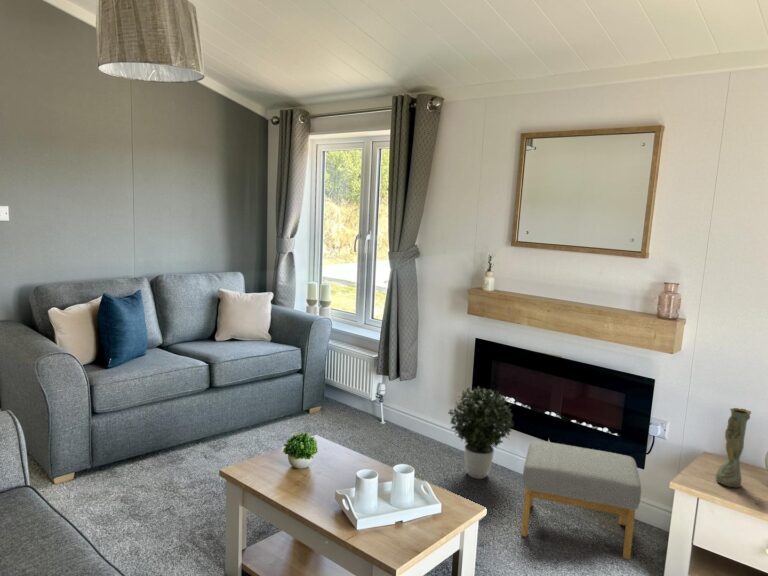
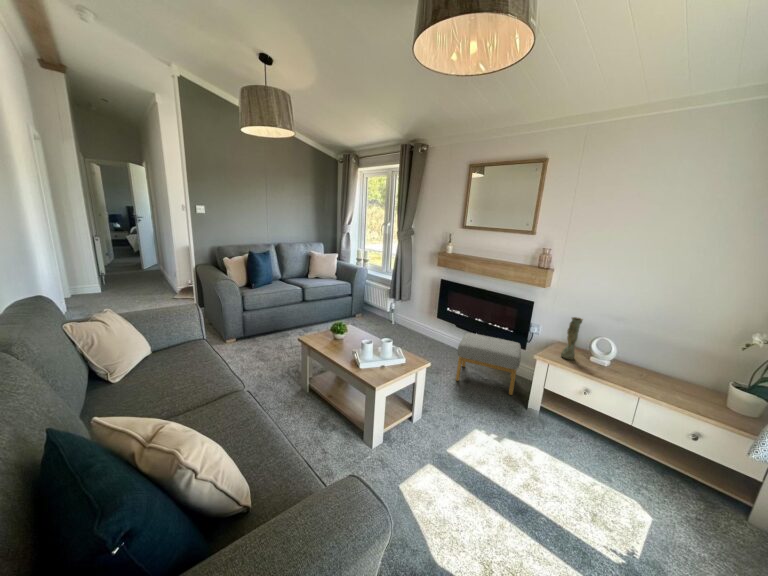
potted plant: present [449,387,513,479] -> none [424,304,458,352]

